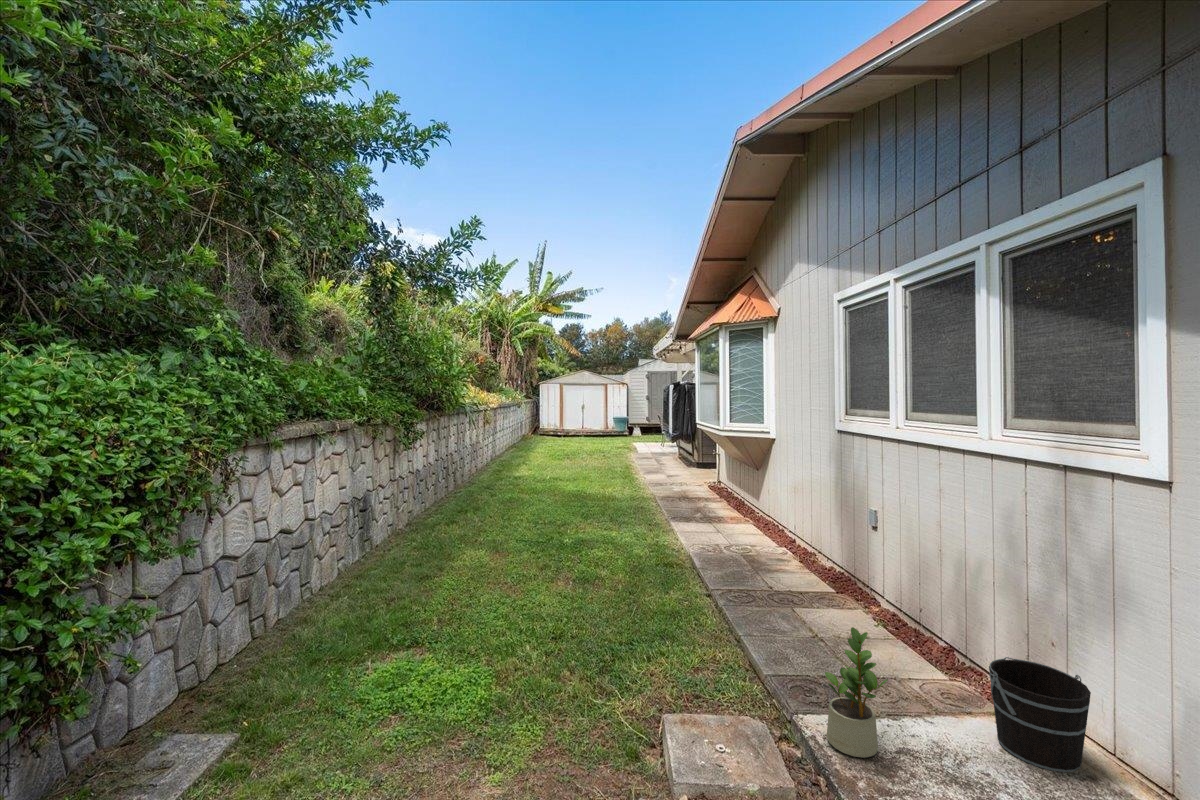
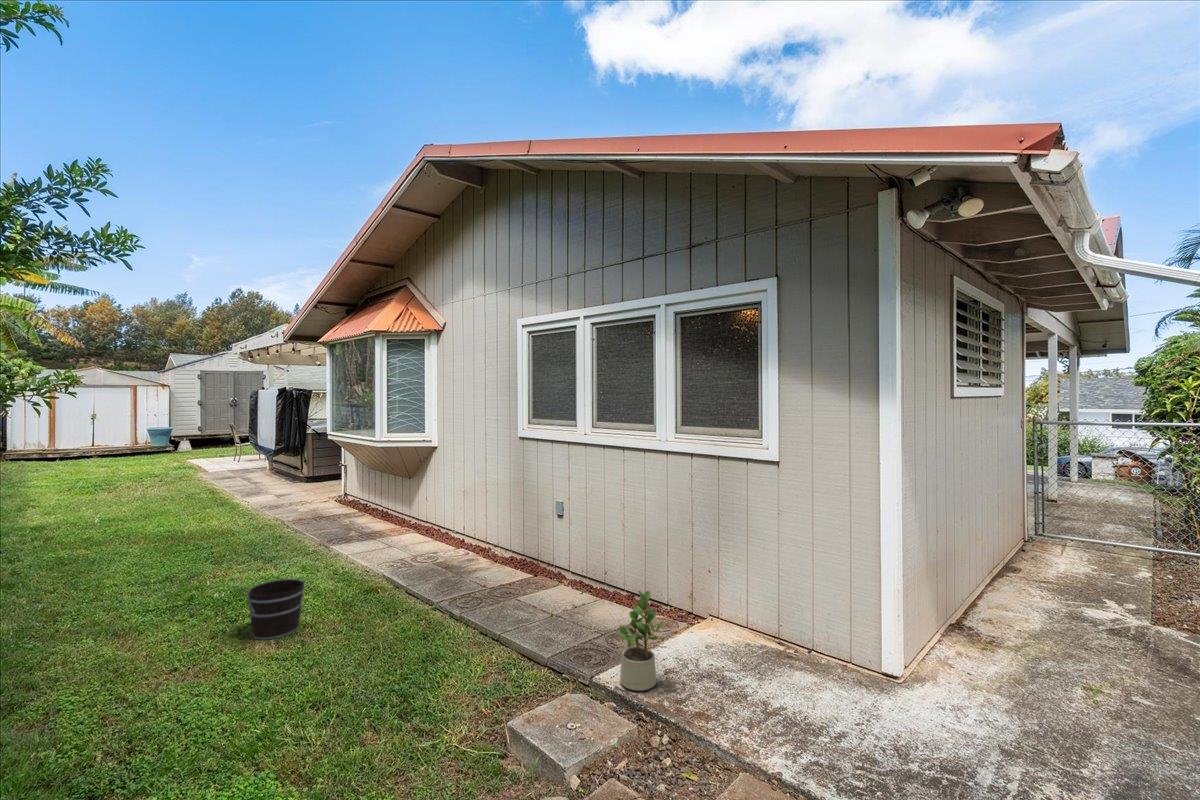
bucket: present [989,657,1091,772] -> present [246,579,304,639]

